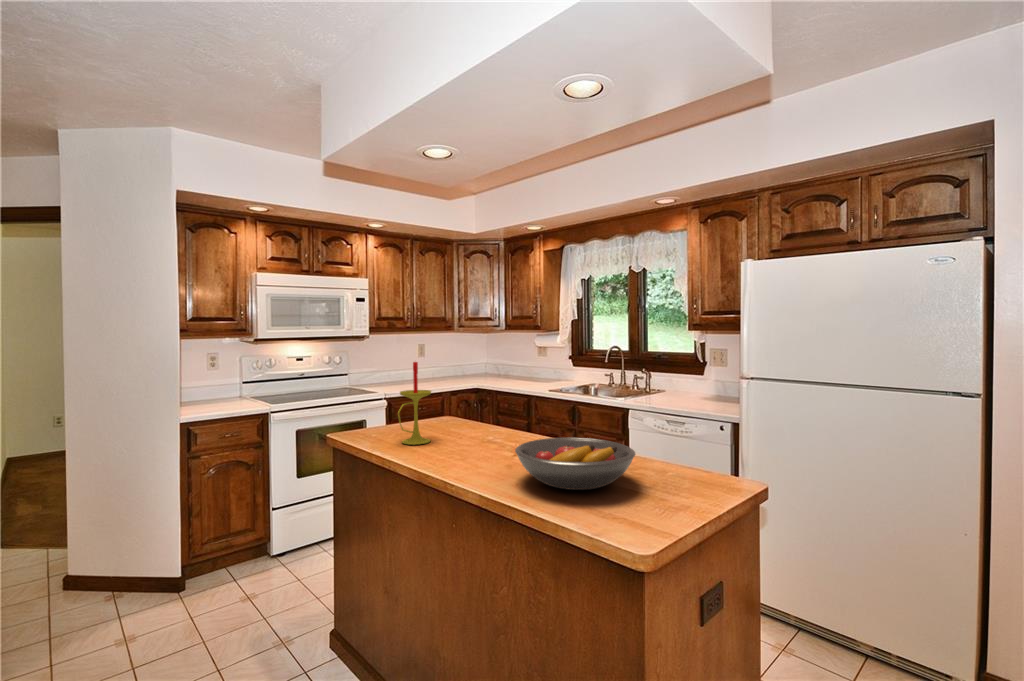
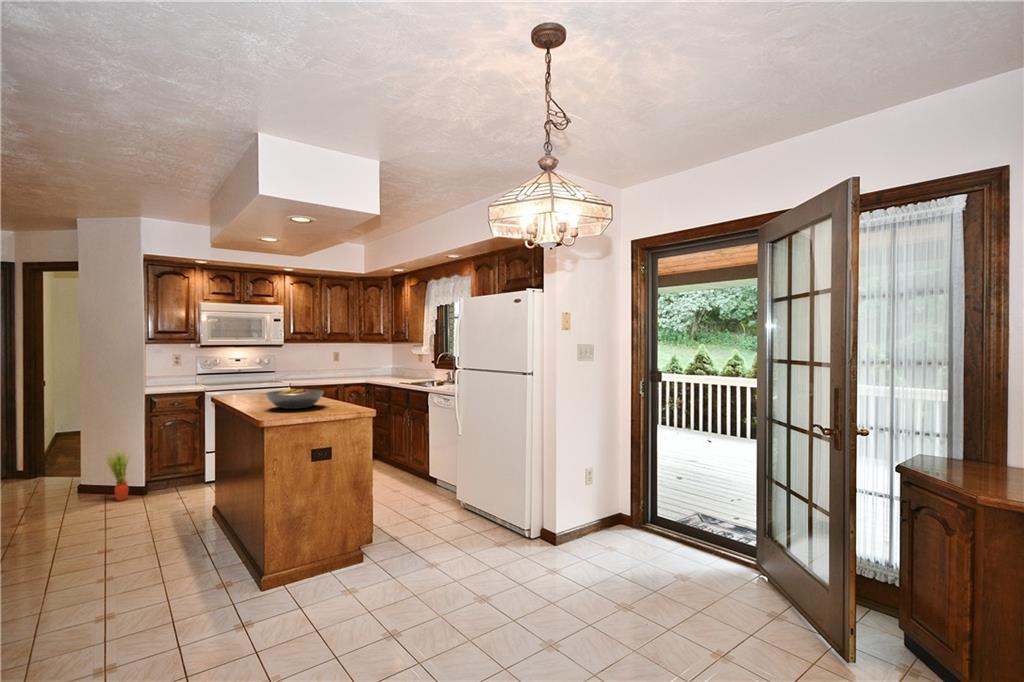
candle: present [398,362,431,445] -> none [241,354,263,398]
potted plant: none [113,511,158,600] -> present [107,448,131,501]

